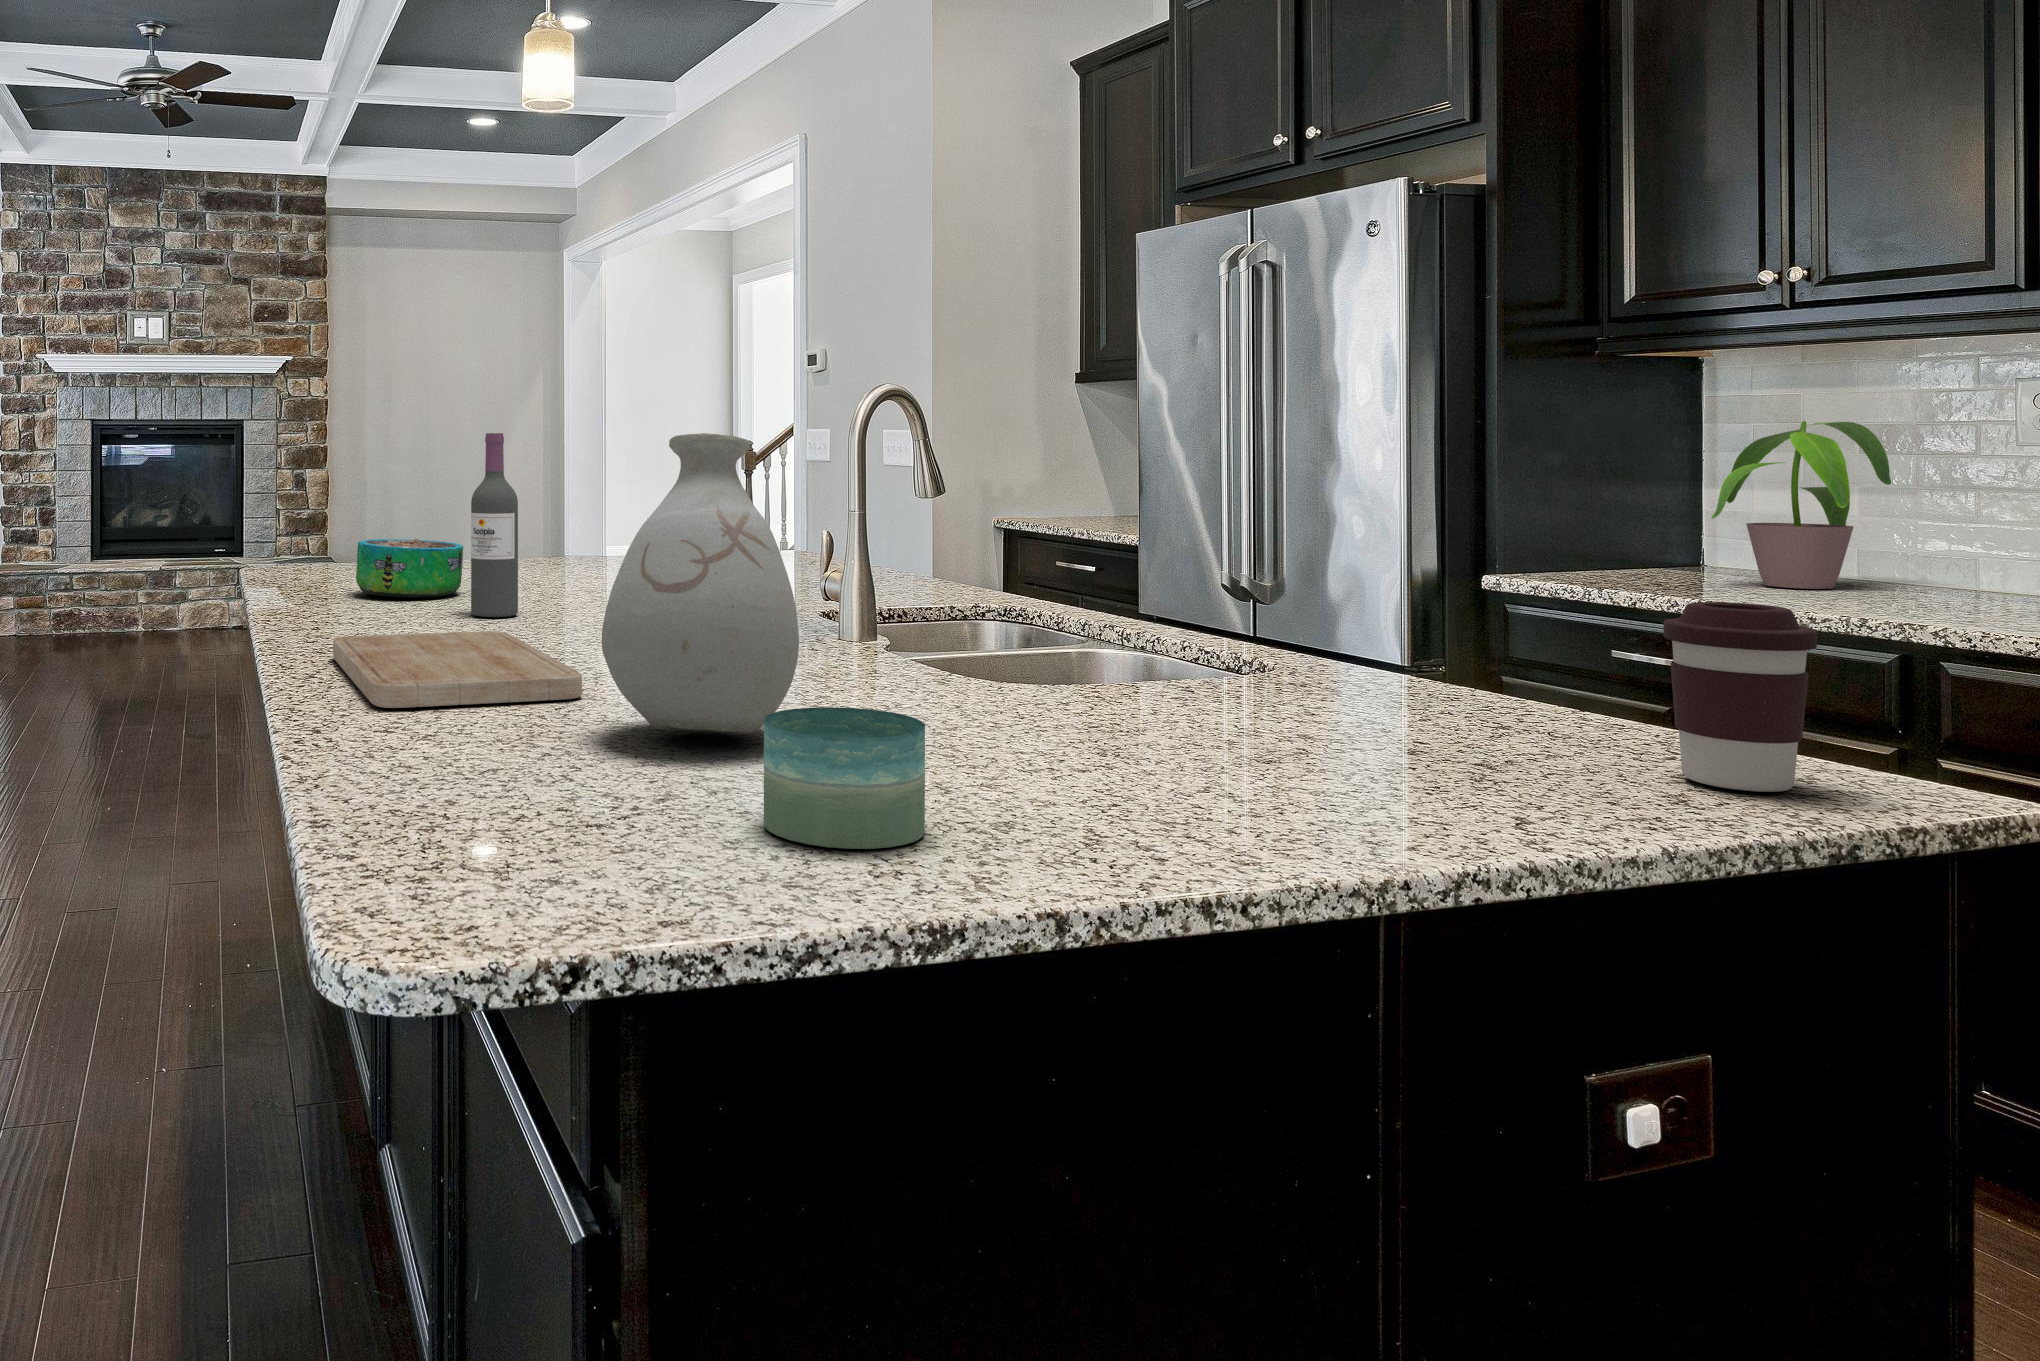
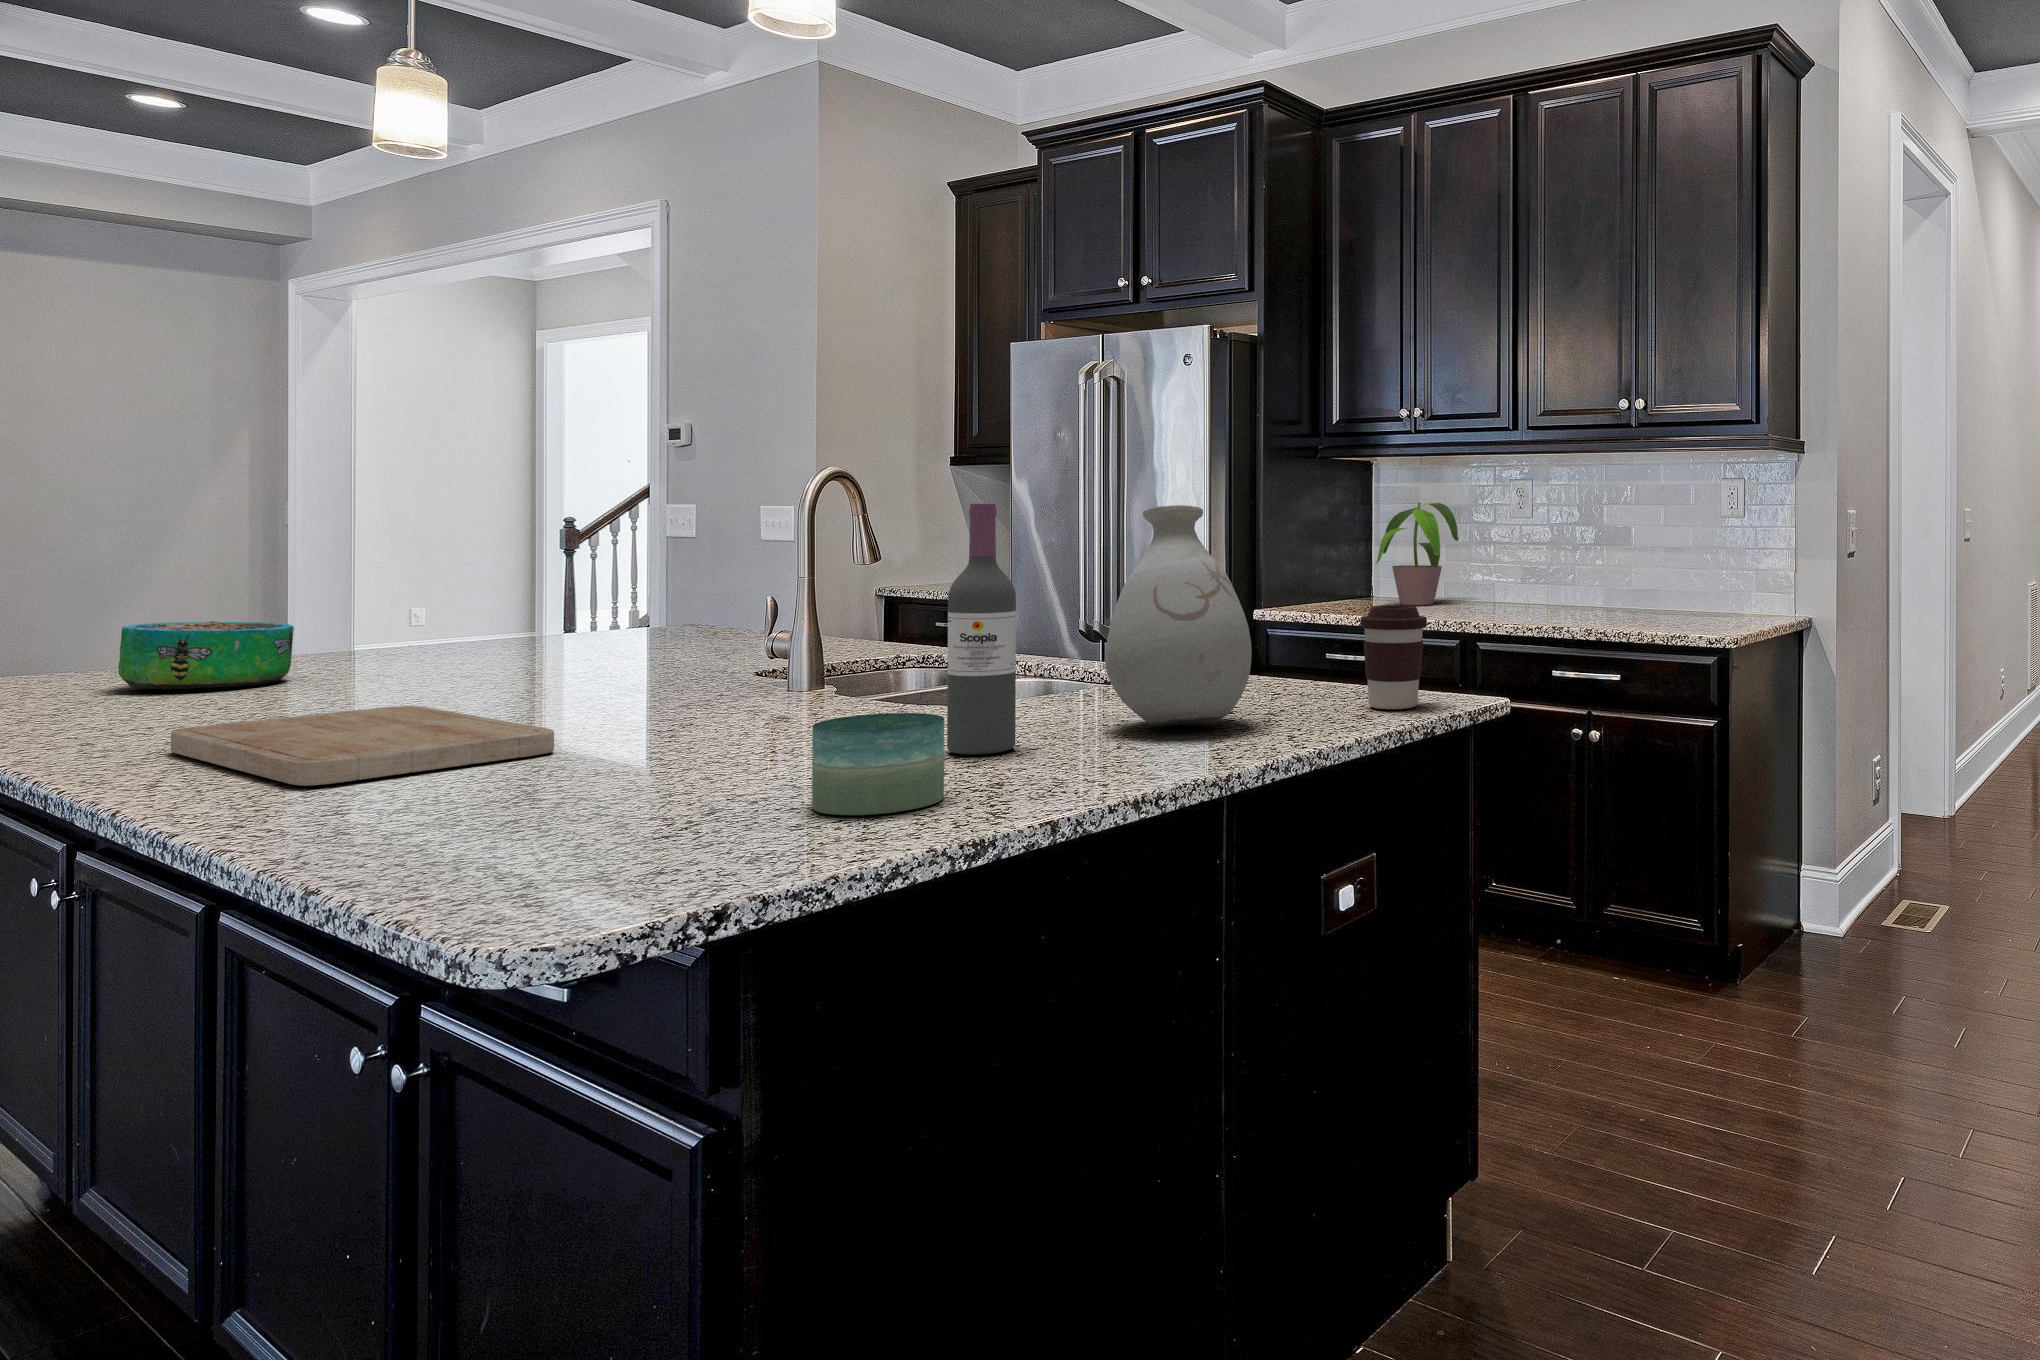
wine bottle: present [471,433,518,617] -> present [947,504,1016,755]
vase: present [602,433,799,736] -> present [1105,505,1252,726]

